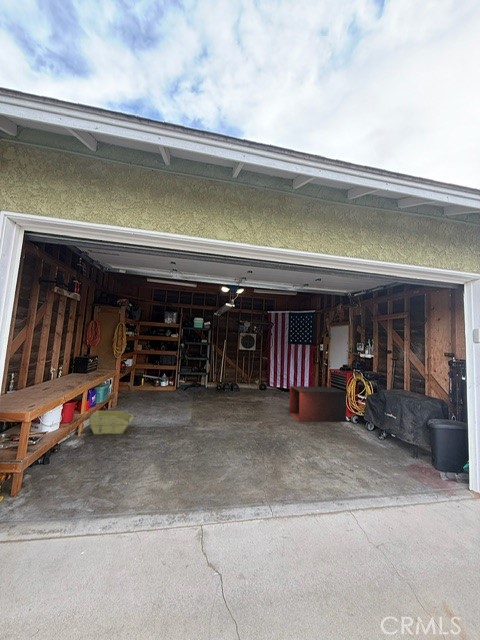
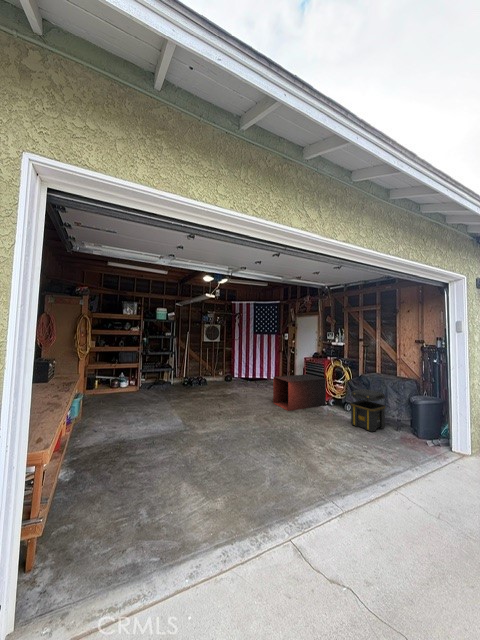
toolbox: none [357,405,398,453] -> present [351,389,386,432]
storage bin: present [89,410,133,435] -> none [72,425,124,459]

